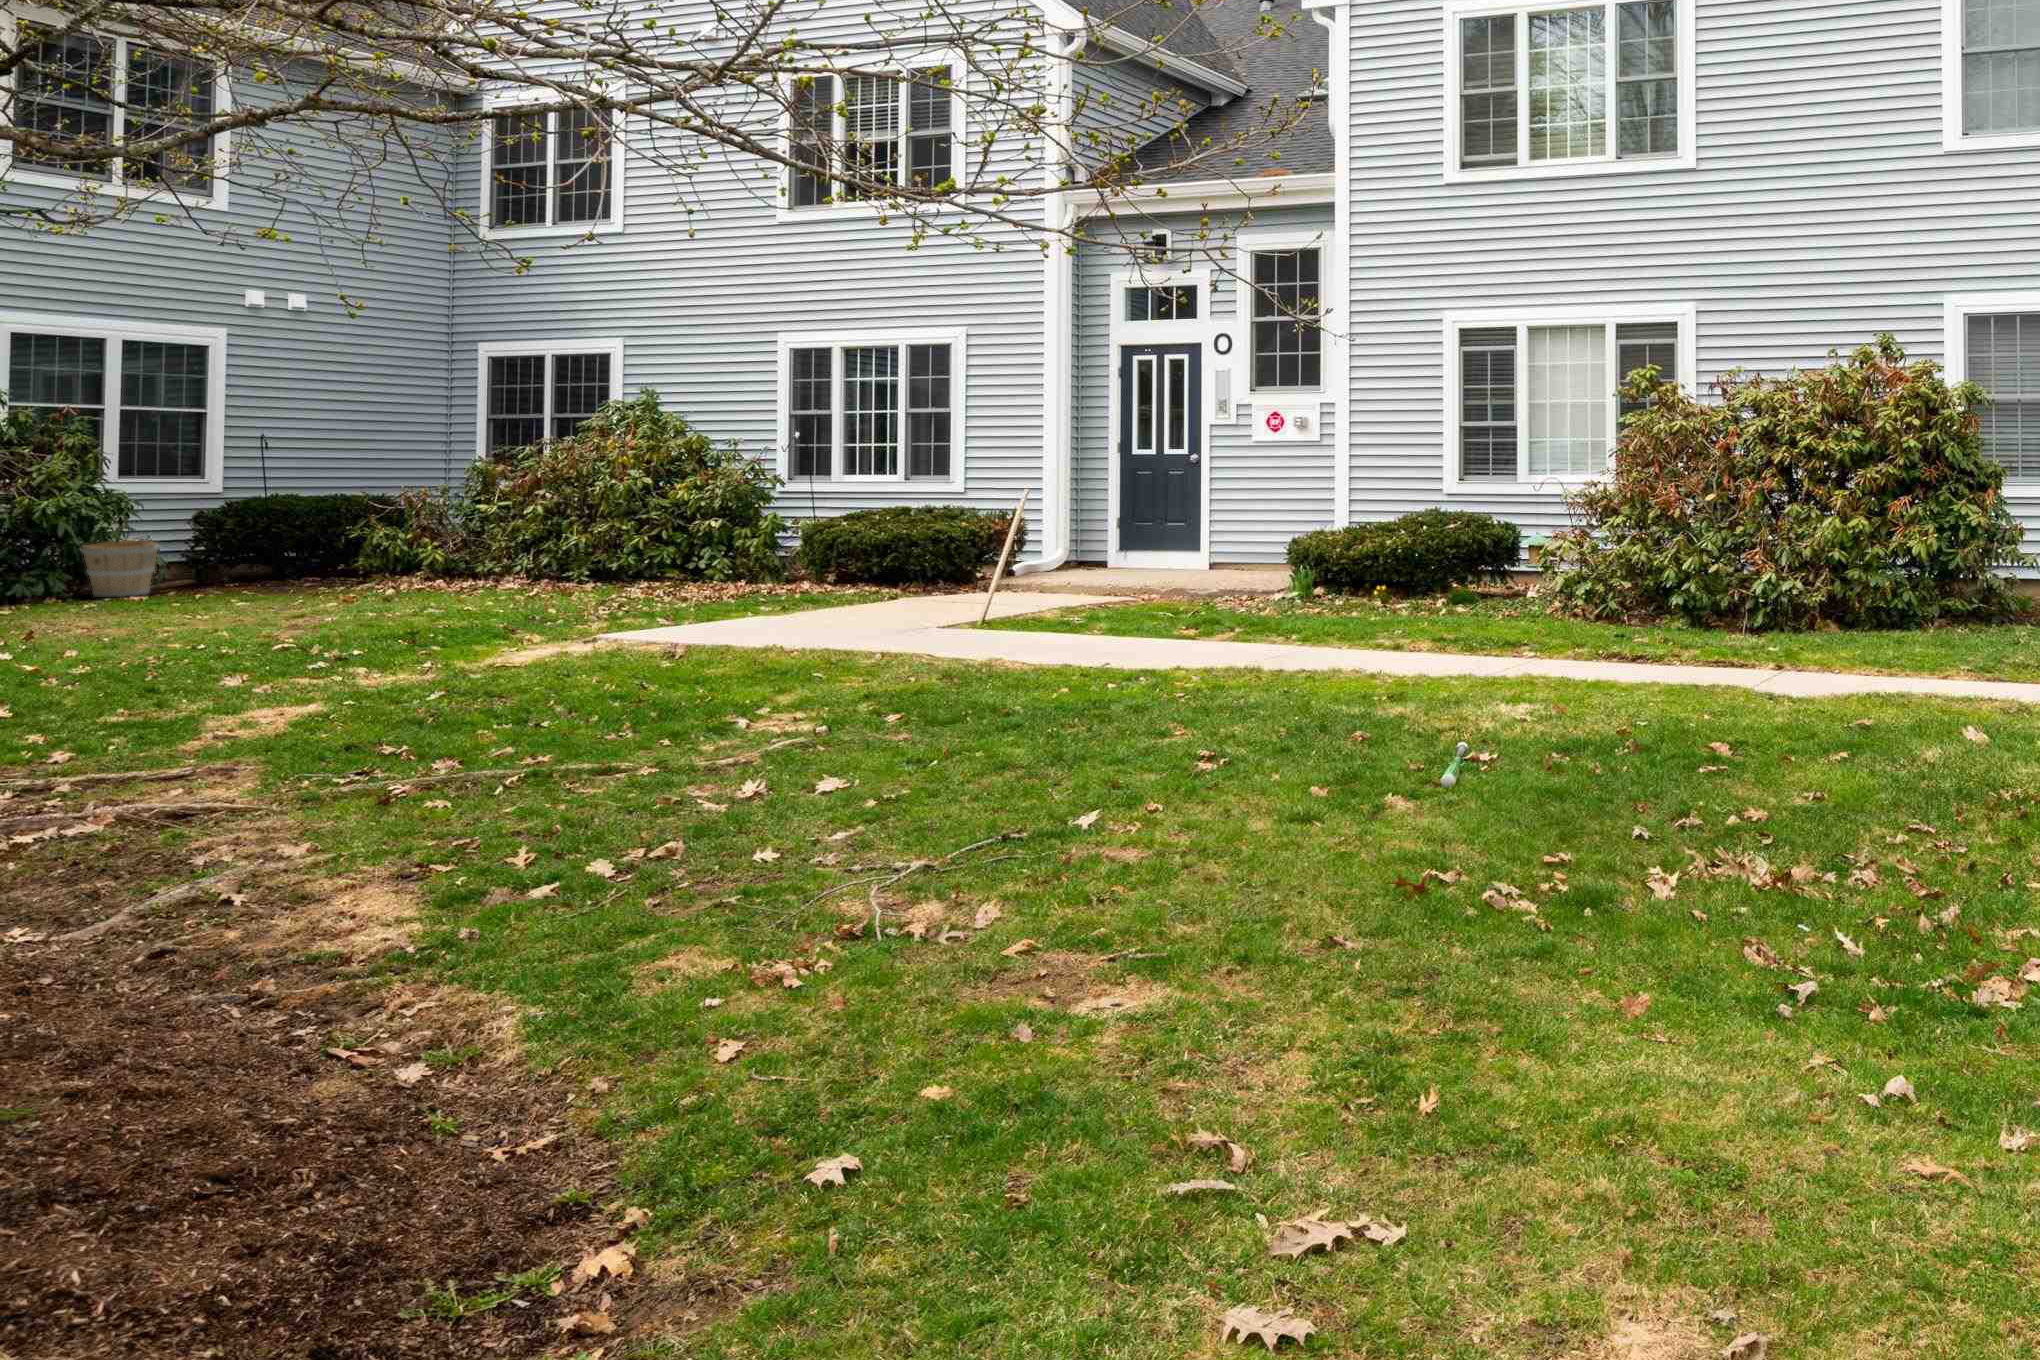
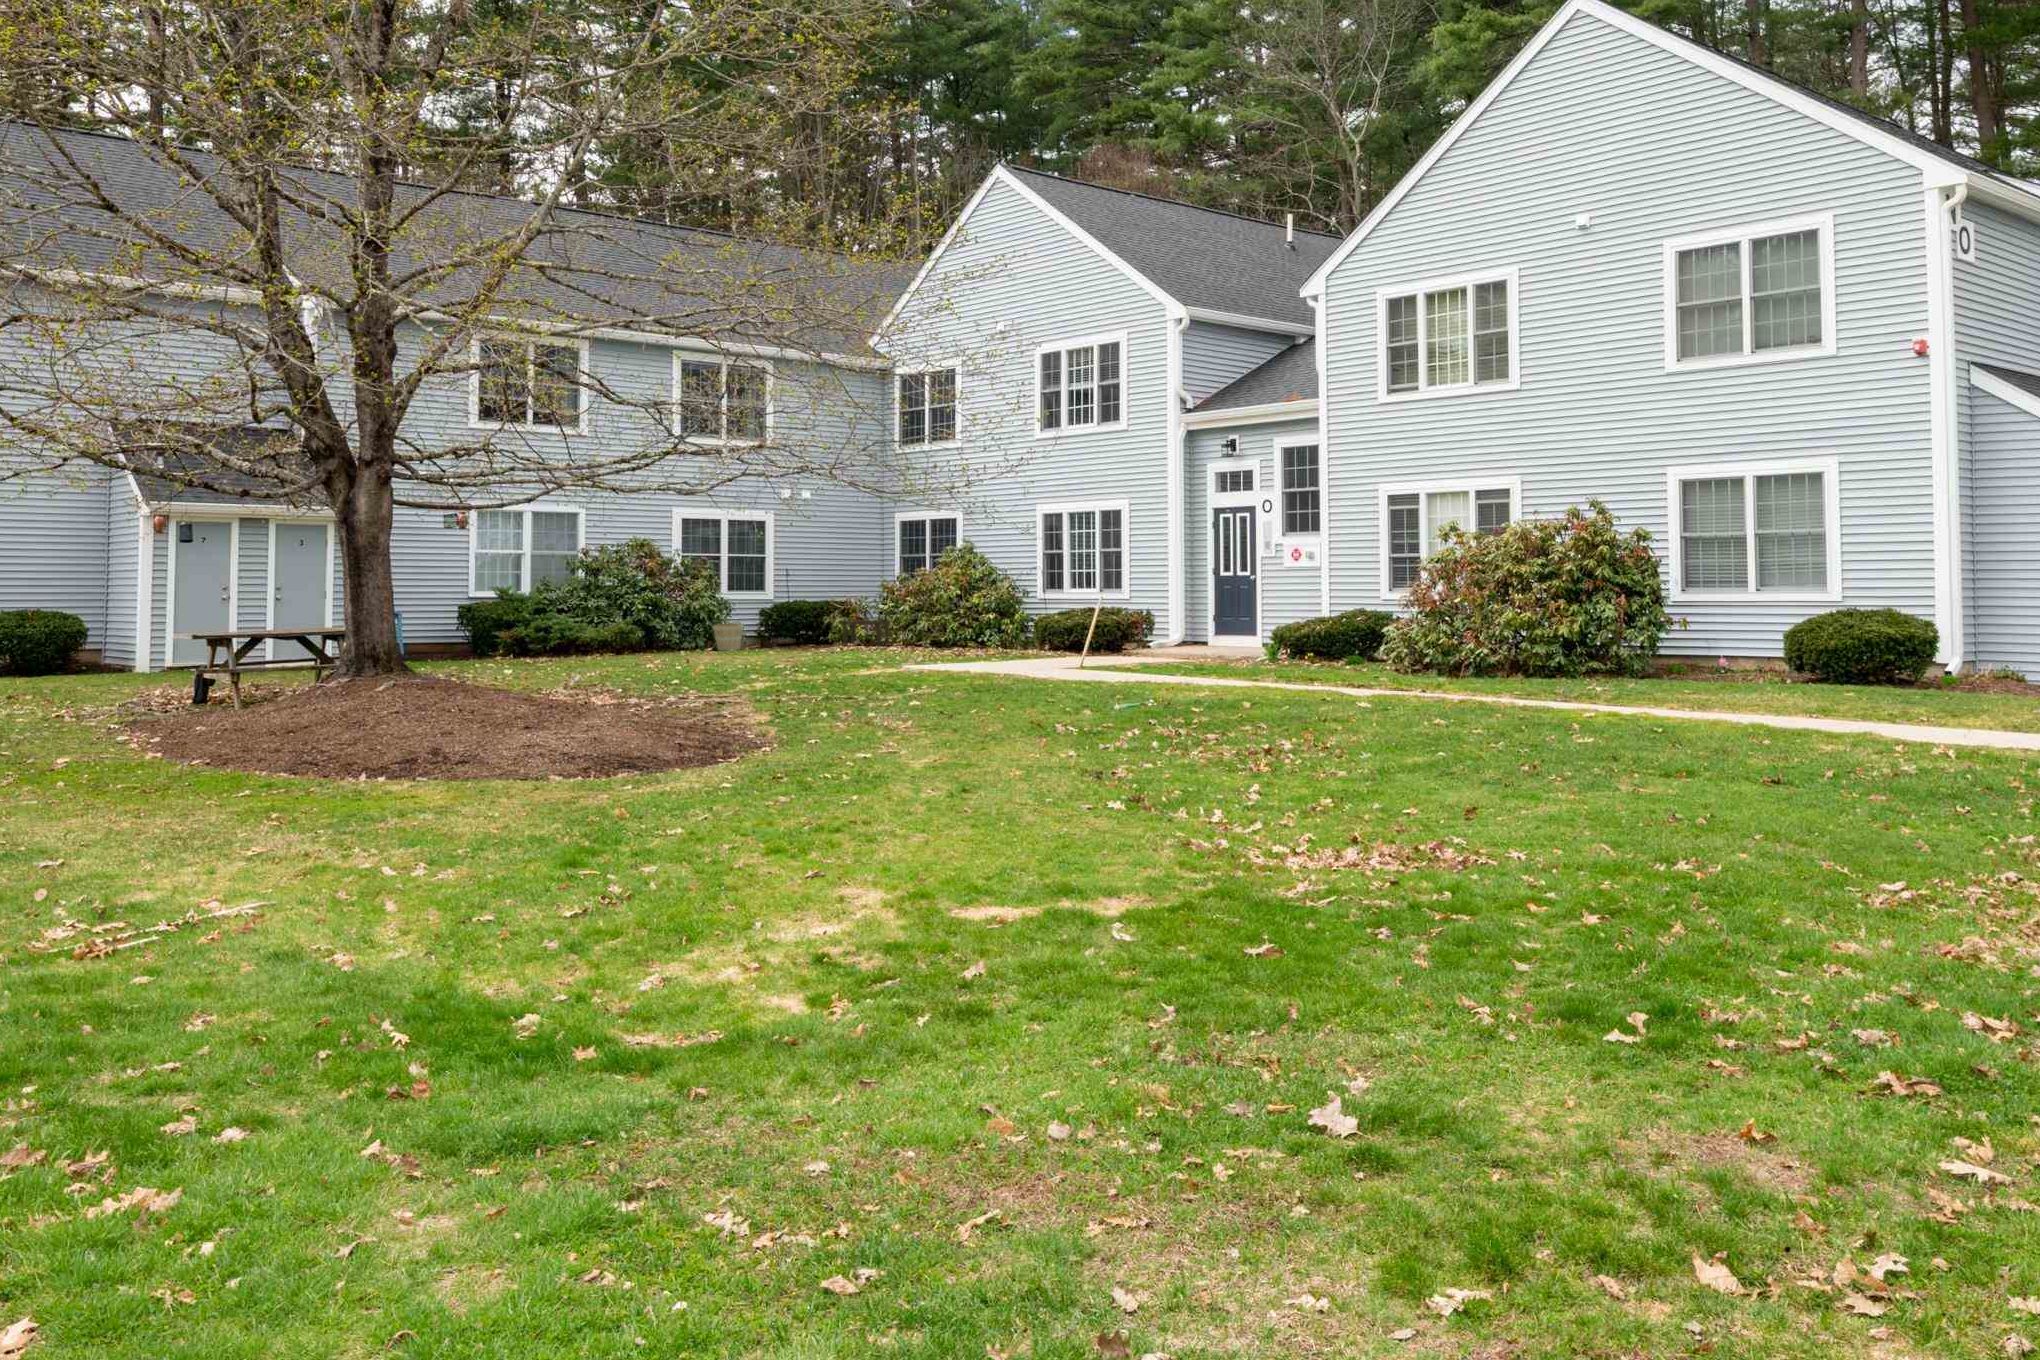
bench: none [386,531,492,582] -> present [842,620,890,646]

